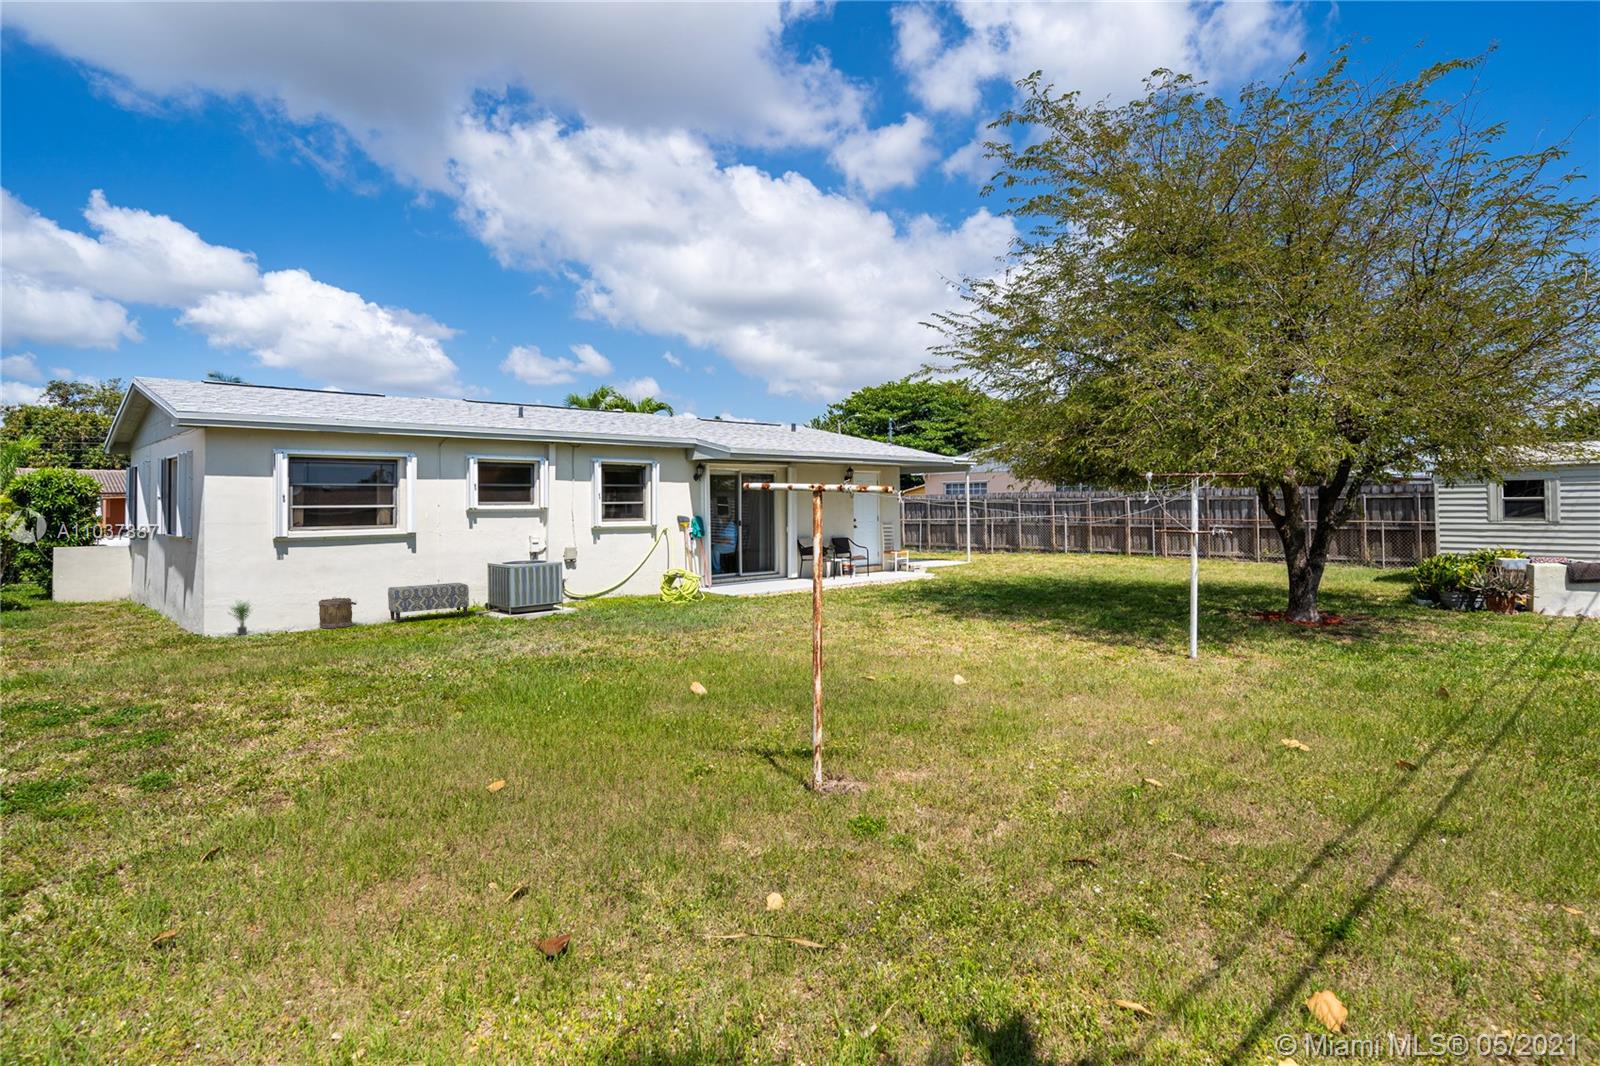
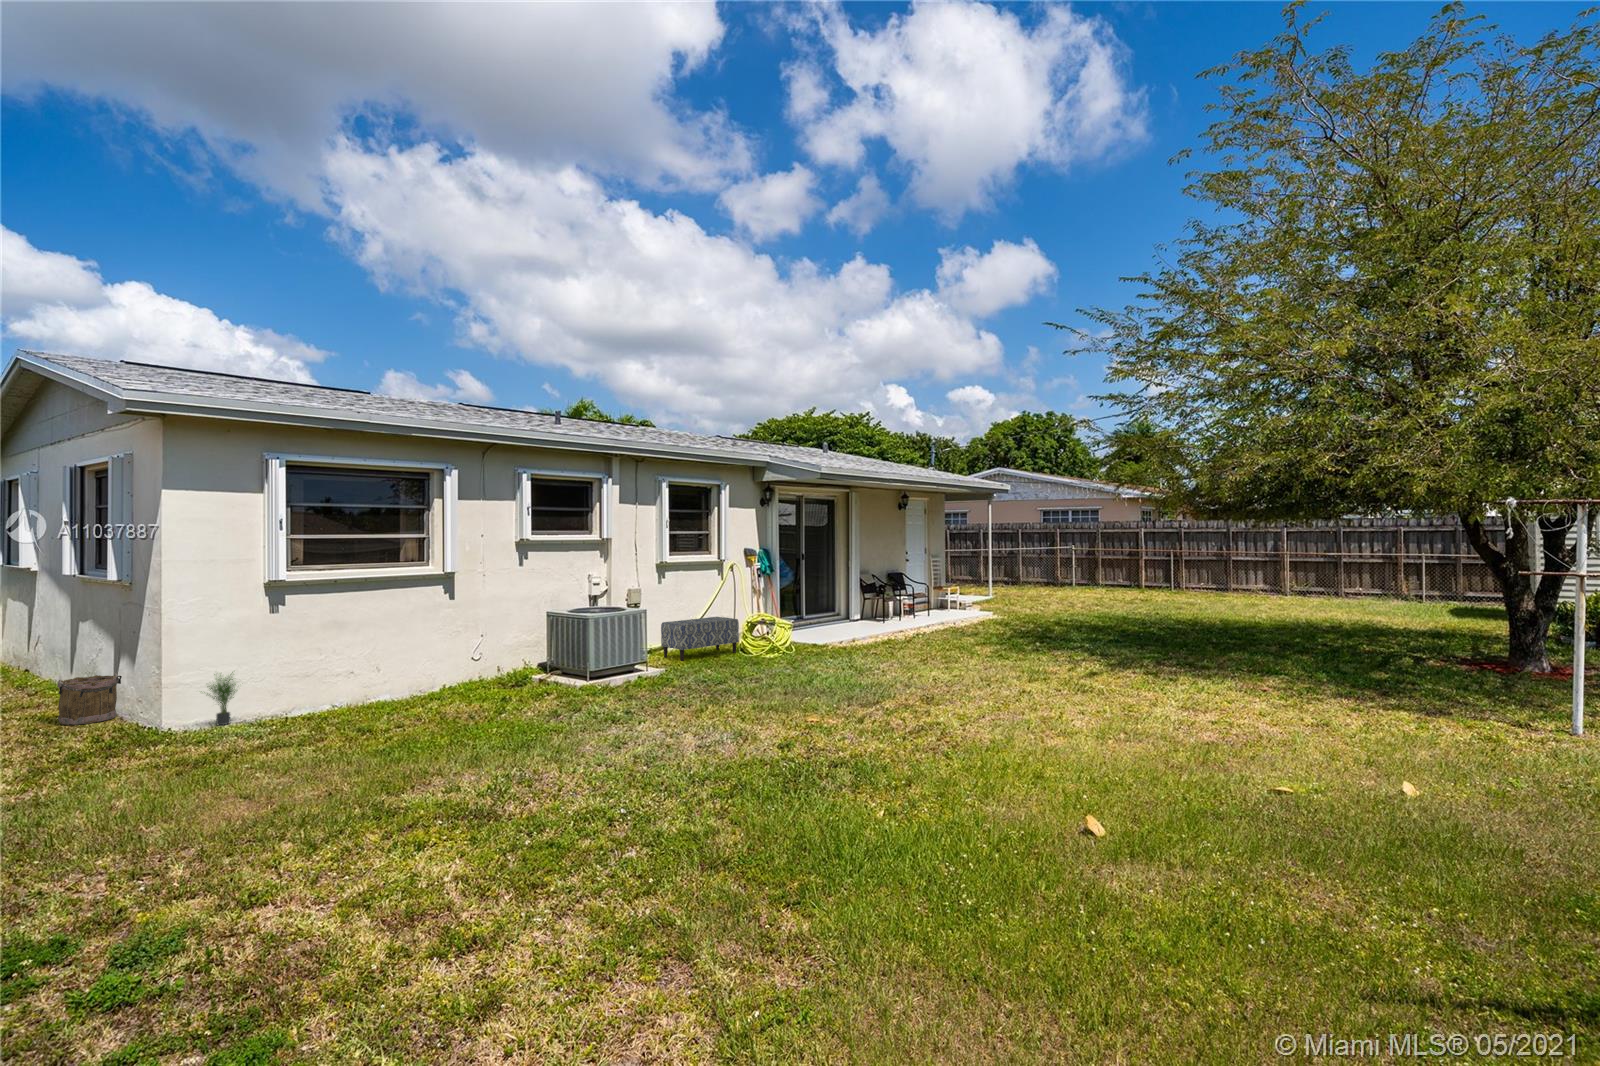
bench: present [388,583,469,623] -> present [661,617,739,661]
bucket: present [319,597,356,628] -> present [57,673,122,725]

